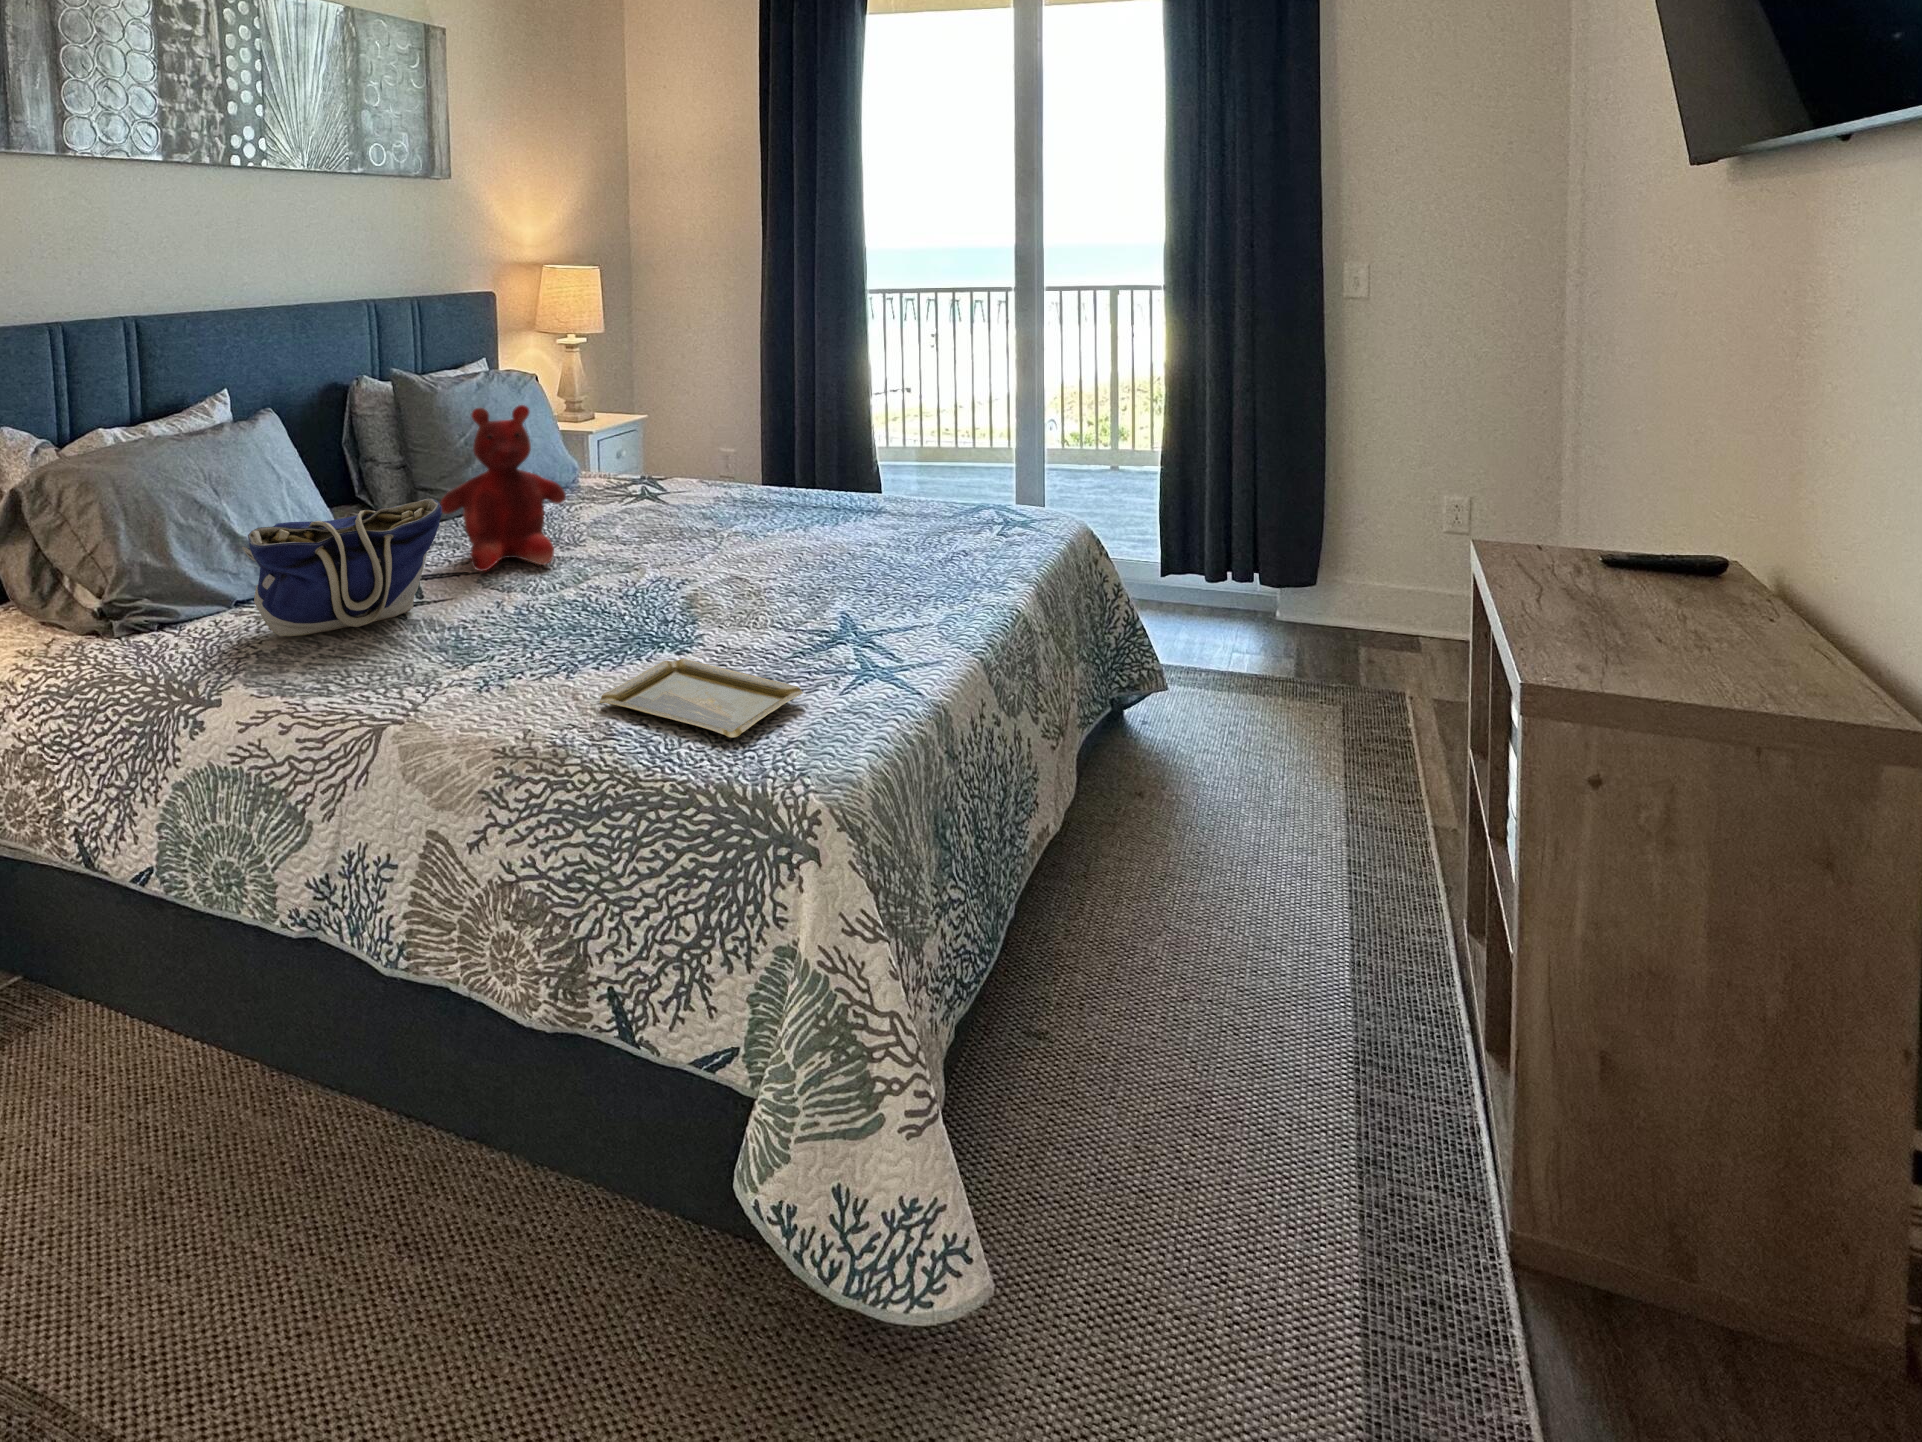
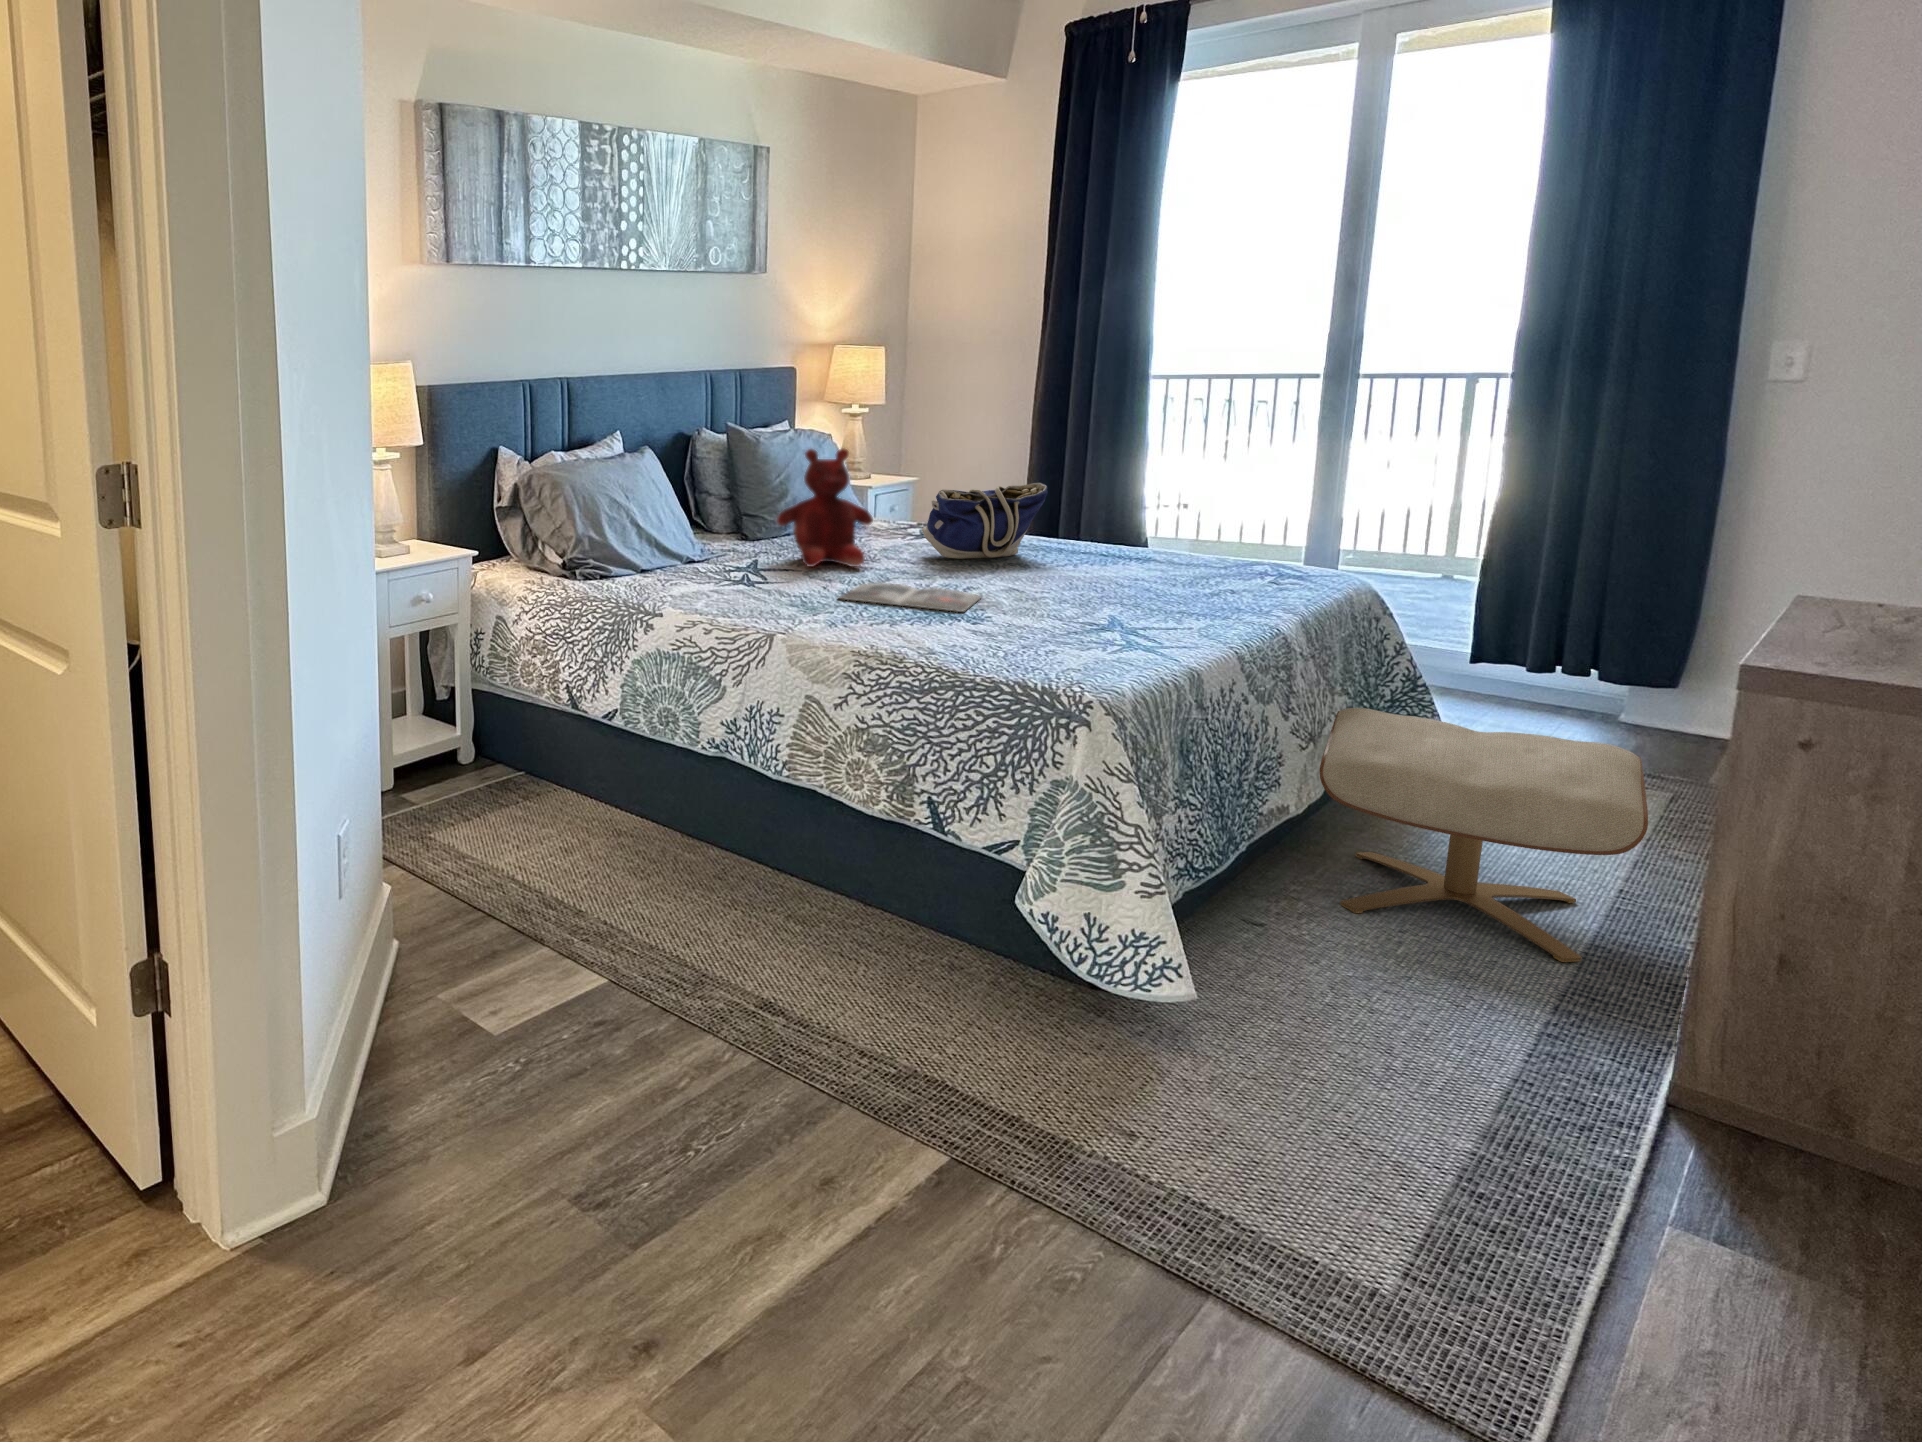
tote bag: present [242,498,442,636] -> present [922,483,1048,559]
magazine: none [501,594,692,639] -> present [839,583,980,612]
tray: present [600,659,803,738] -> none [922,620,1079,660]
ottoman: none [1080,695,1395,1004] -> present [1320,708,1648,962]

